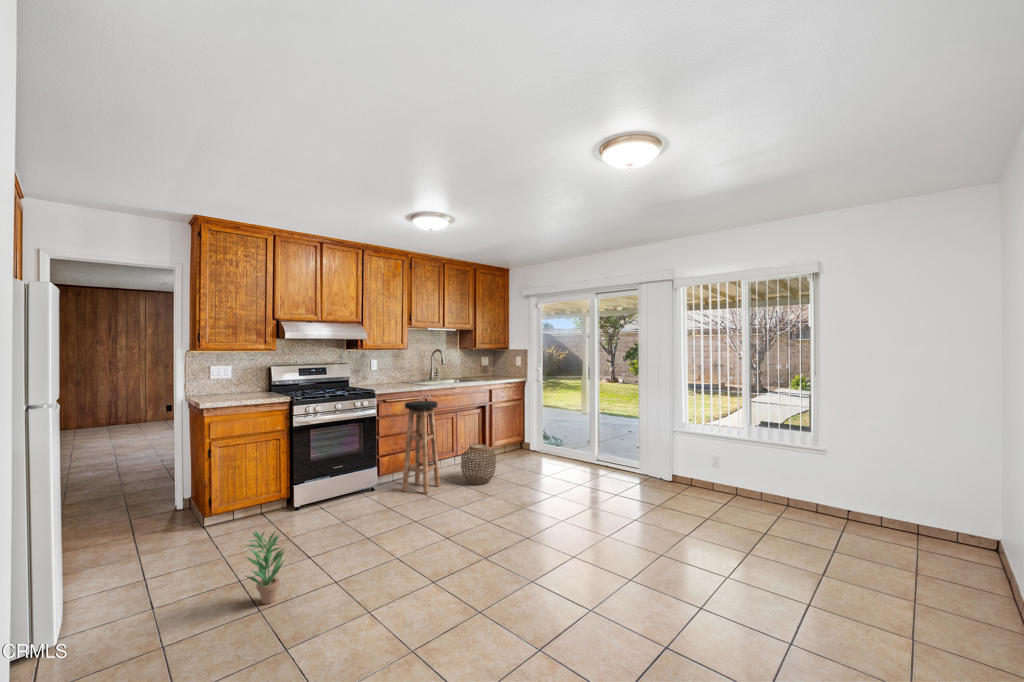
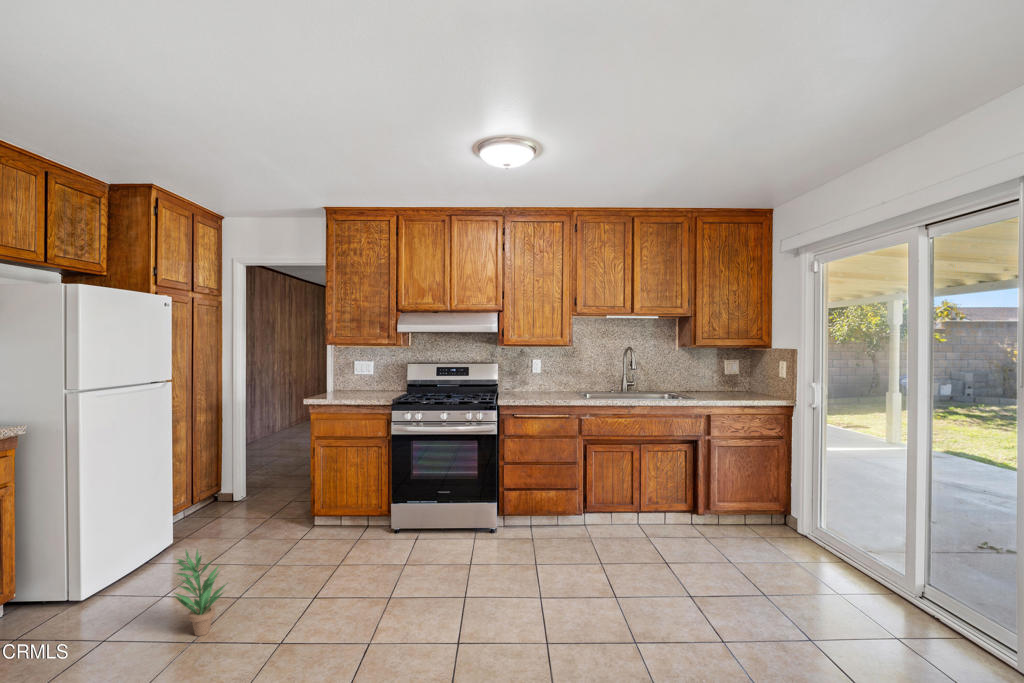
bar stool: present [402,401,440,494] -> none [514,421,567,557]
woven basket: present [461,444,496,484] -> none [598,499,654,566]

